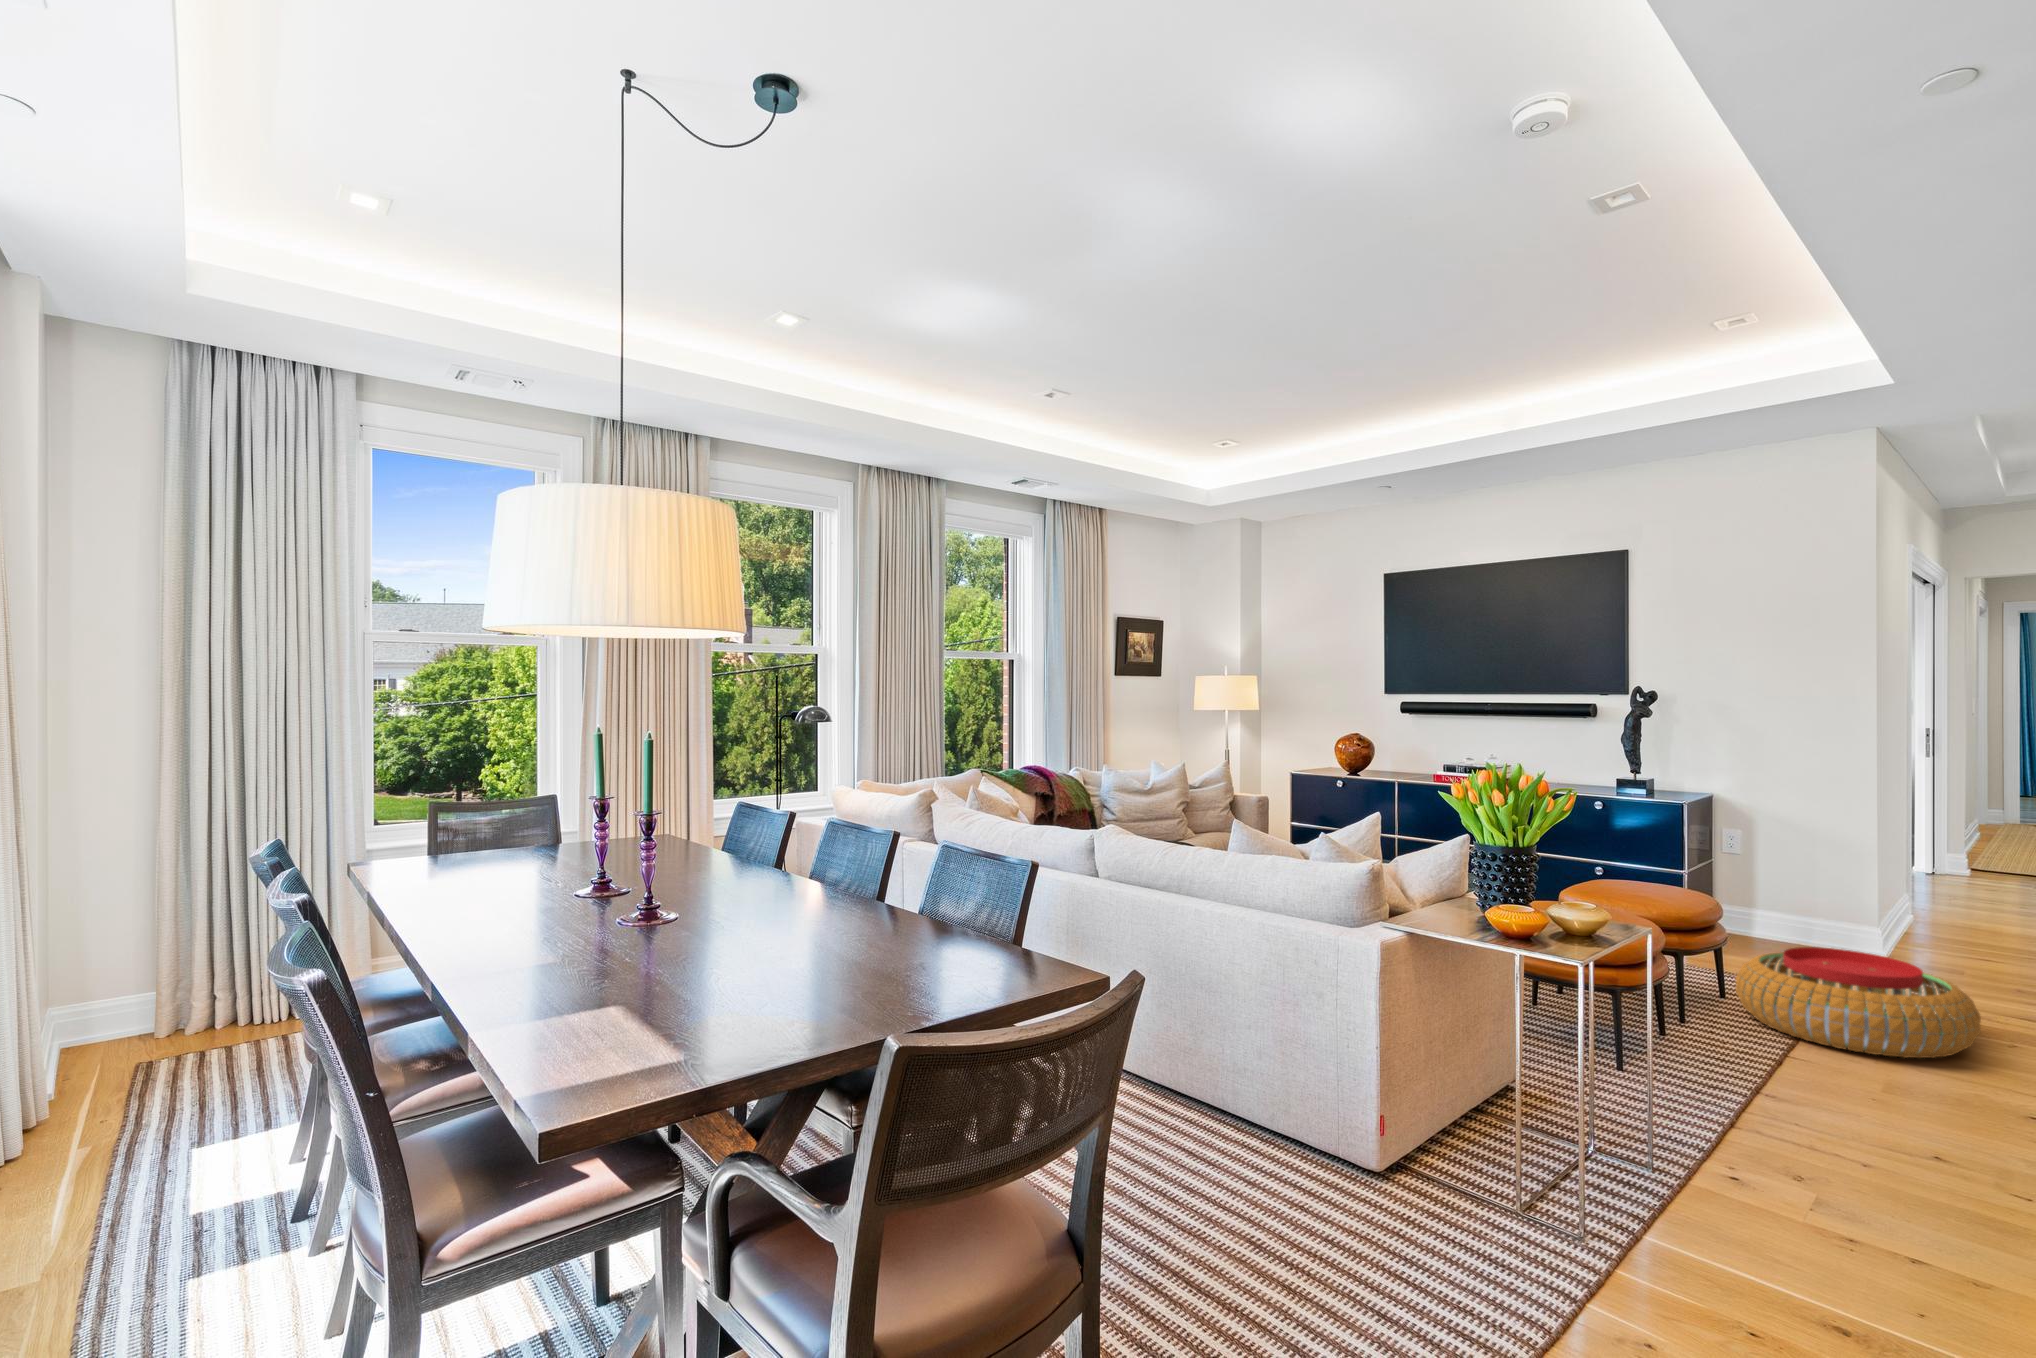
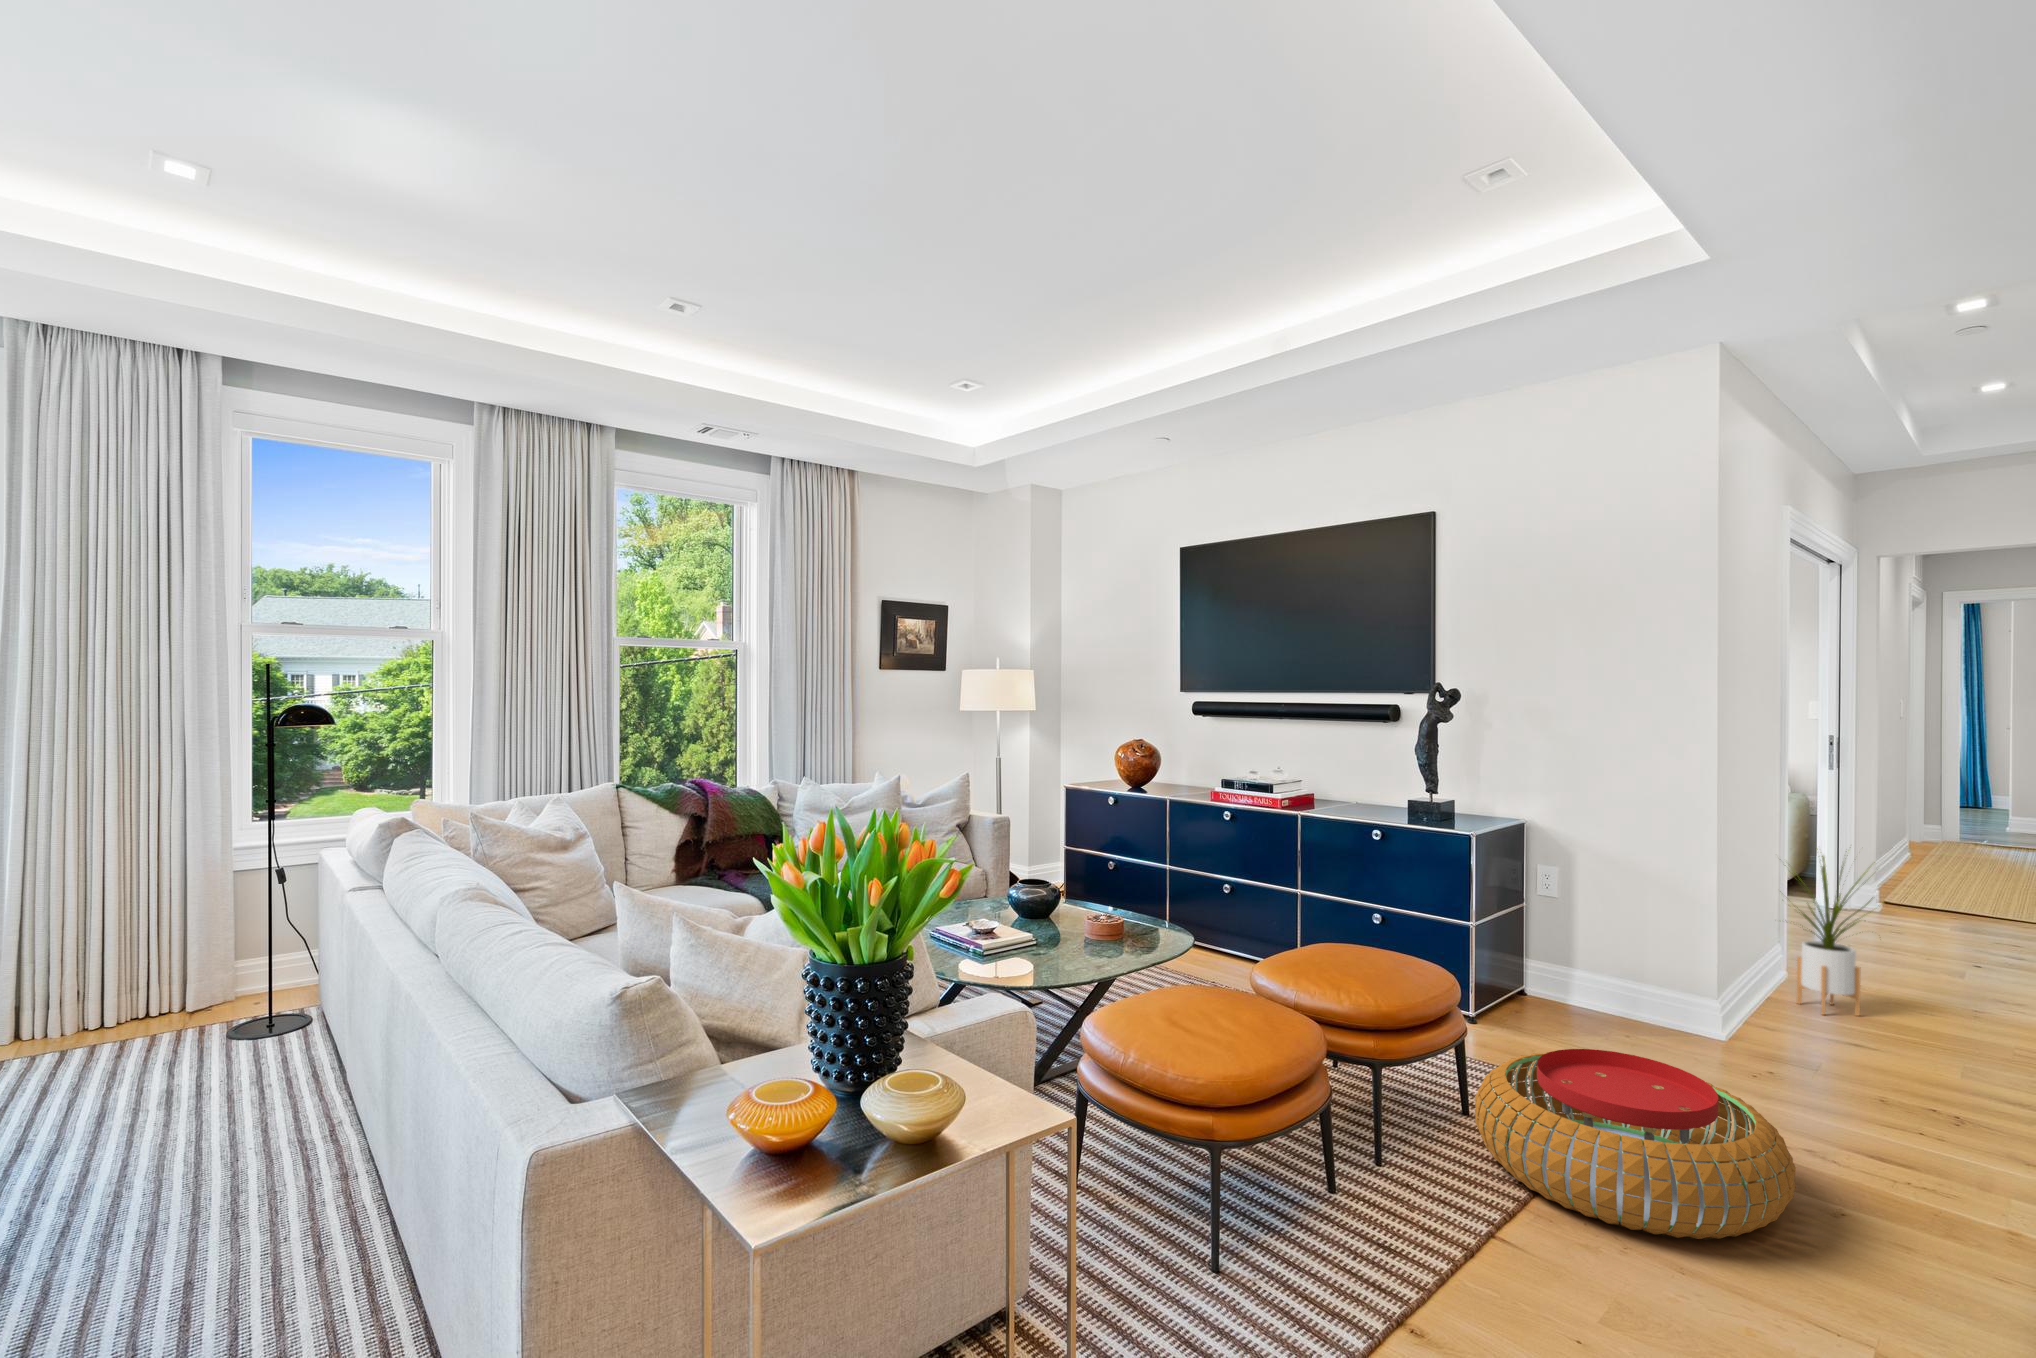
house plant: none [1907,808,1998,943] -> present [1785,848,1873,1016]

